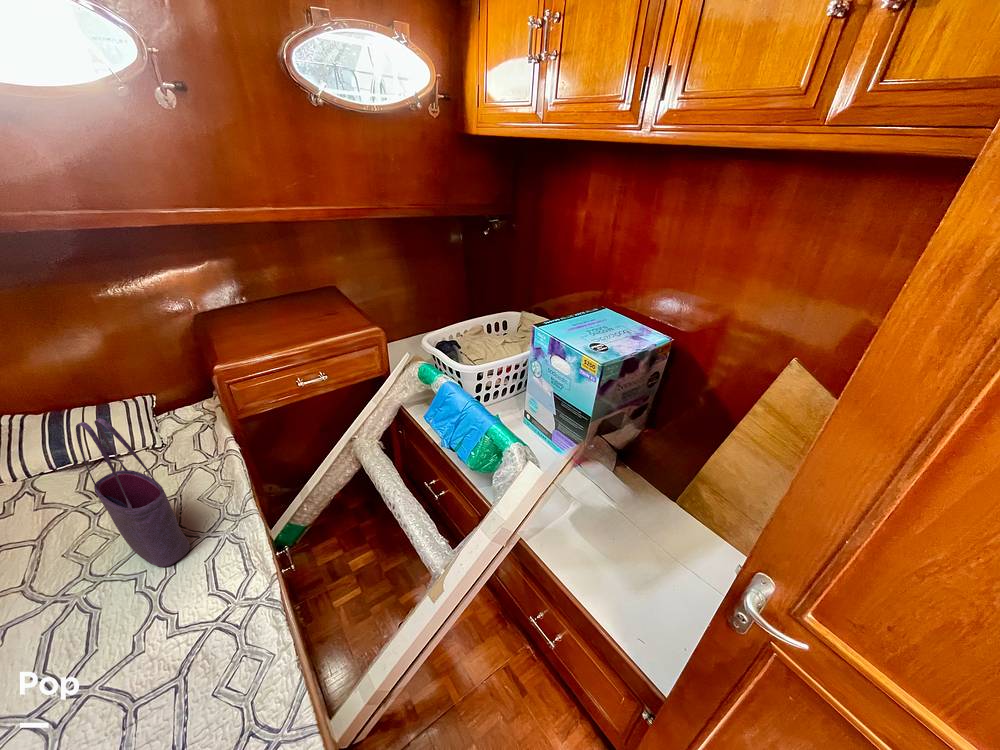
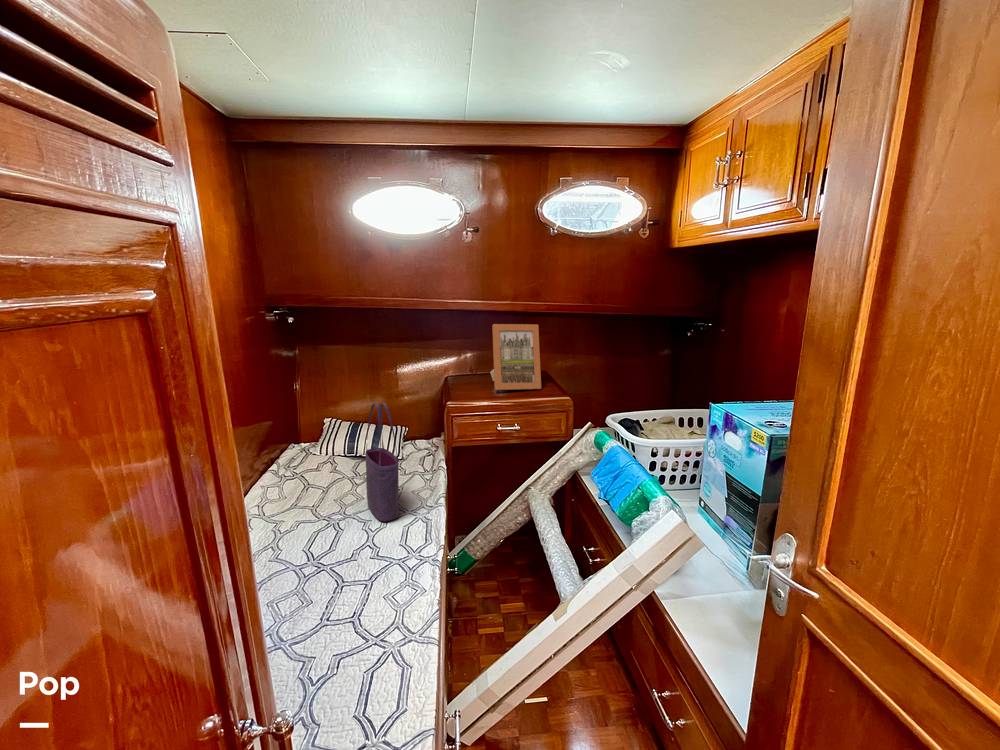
picture frame: none [249,239,338,334] -> present [490,324,541,390]

